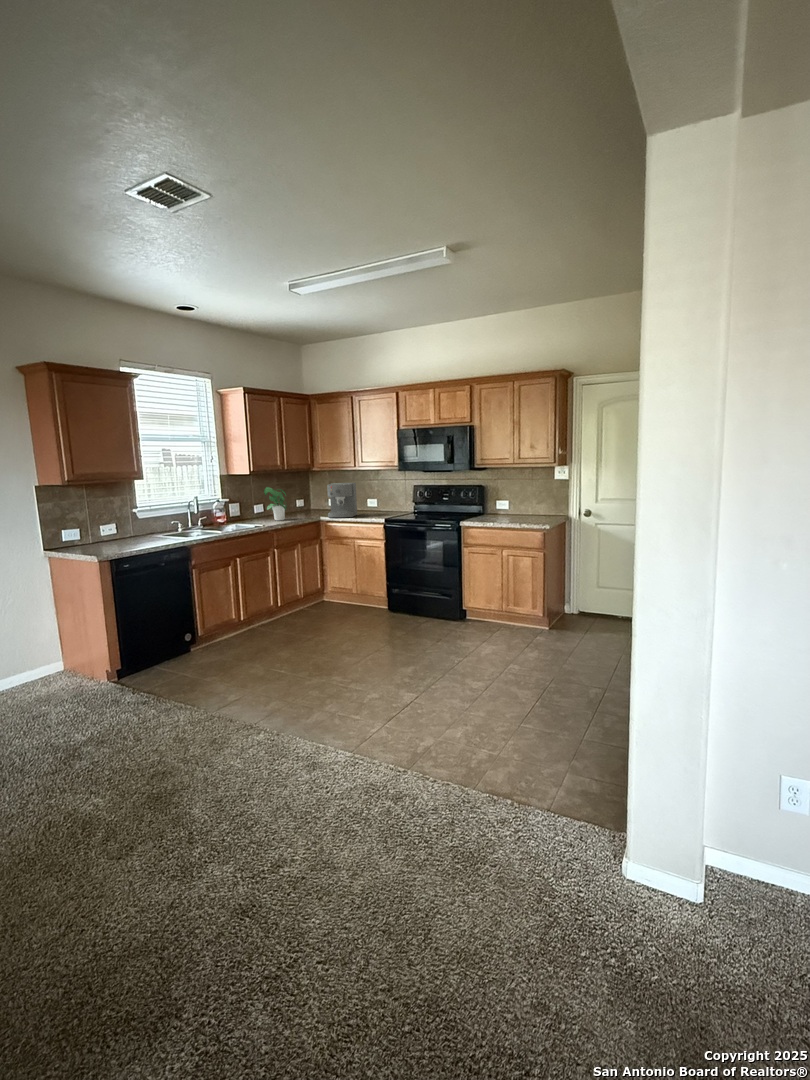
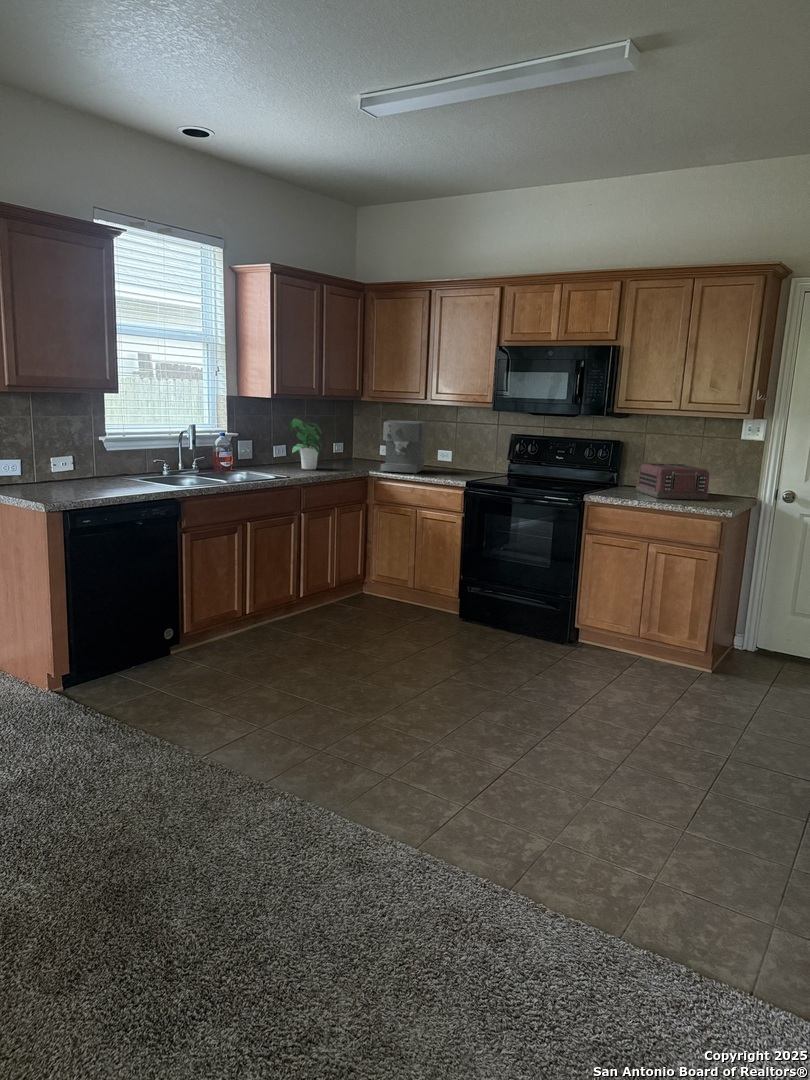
toaster: none [493,498,537,521] -> present [636,463,709,500]

